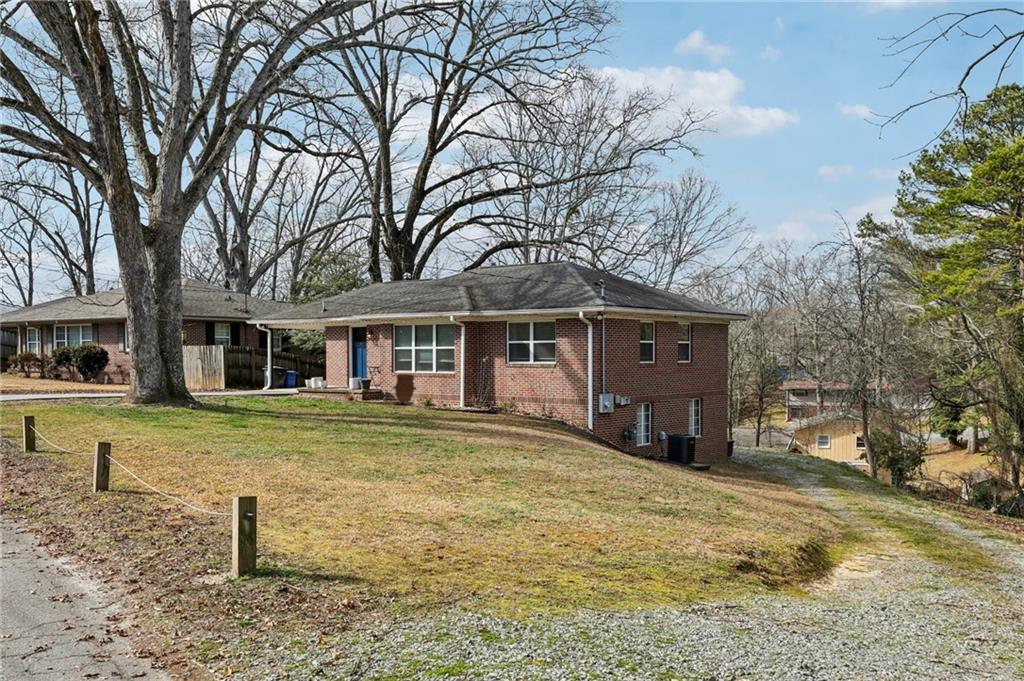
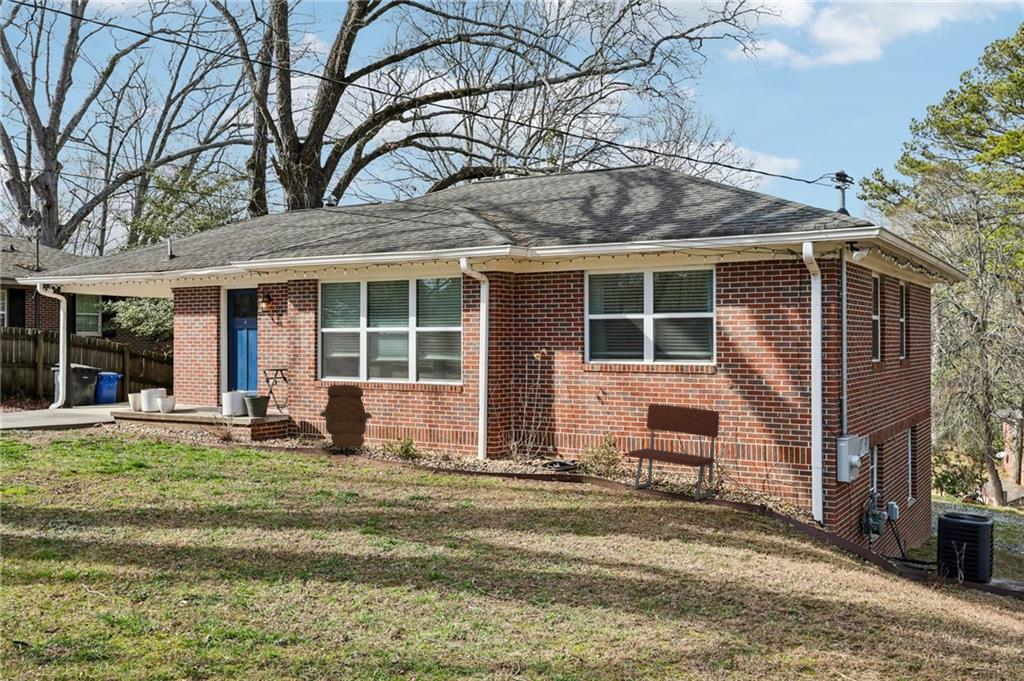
bench: none [516,381,554,421] -> present [628,404,719,500]

